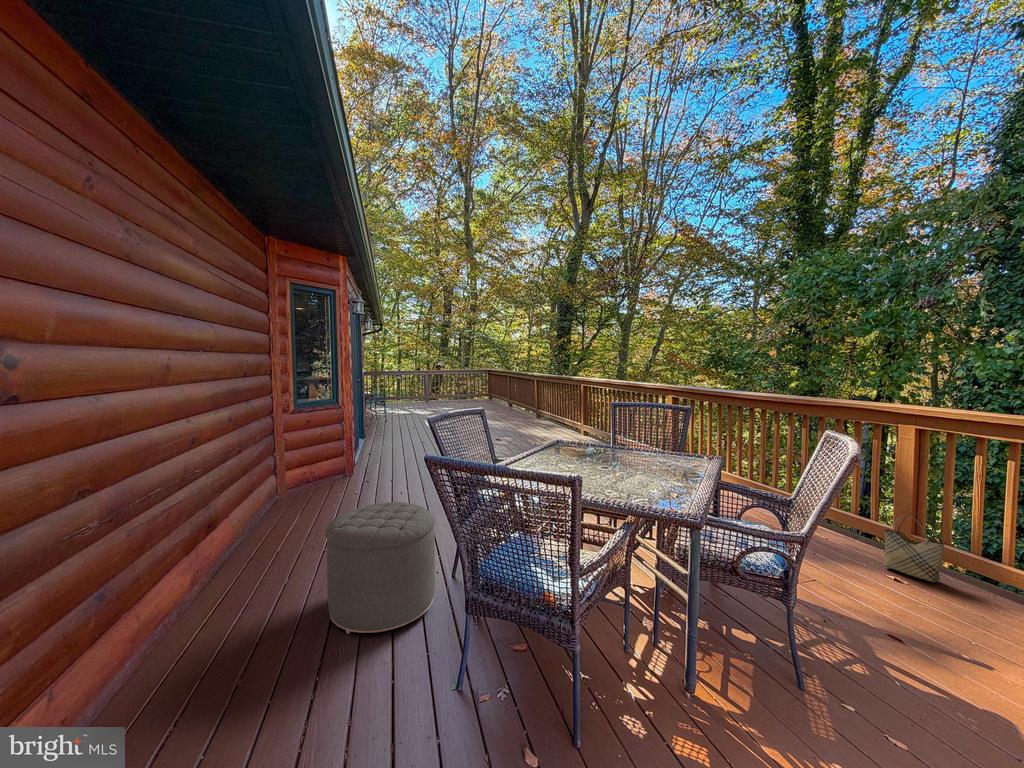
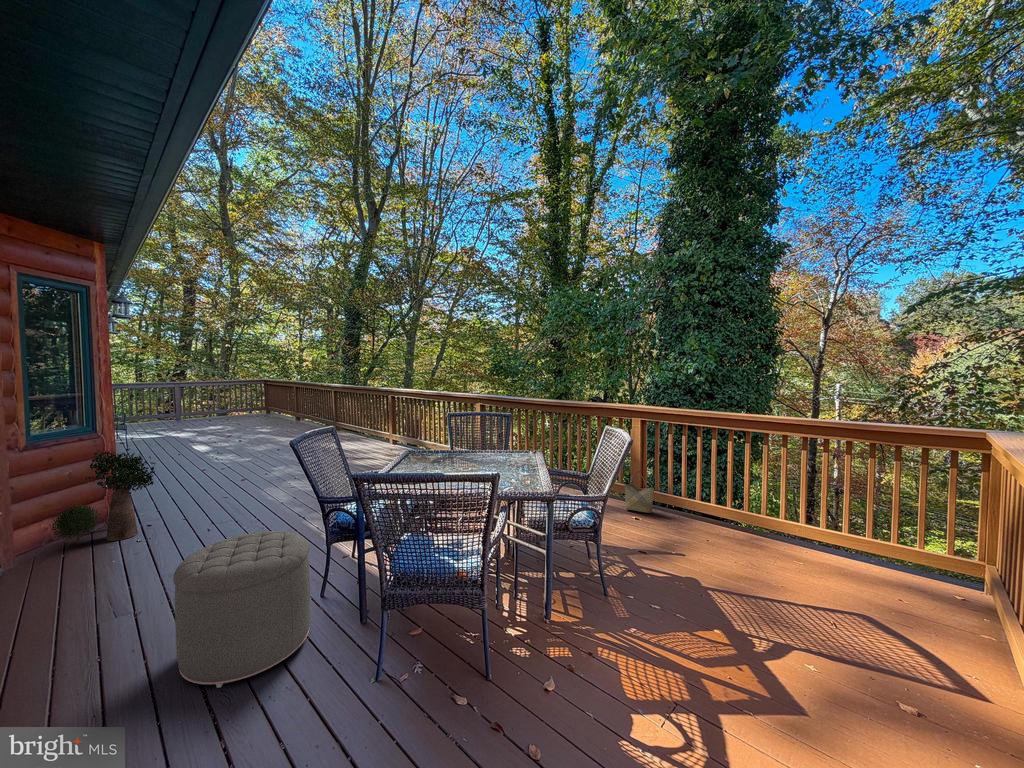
potted plant: none [318,421,380,491] -> present [49,451,156,543]

